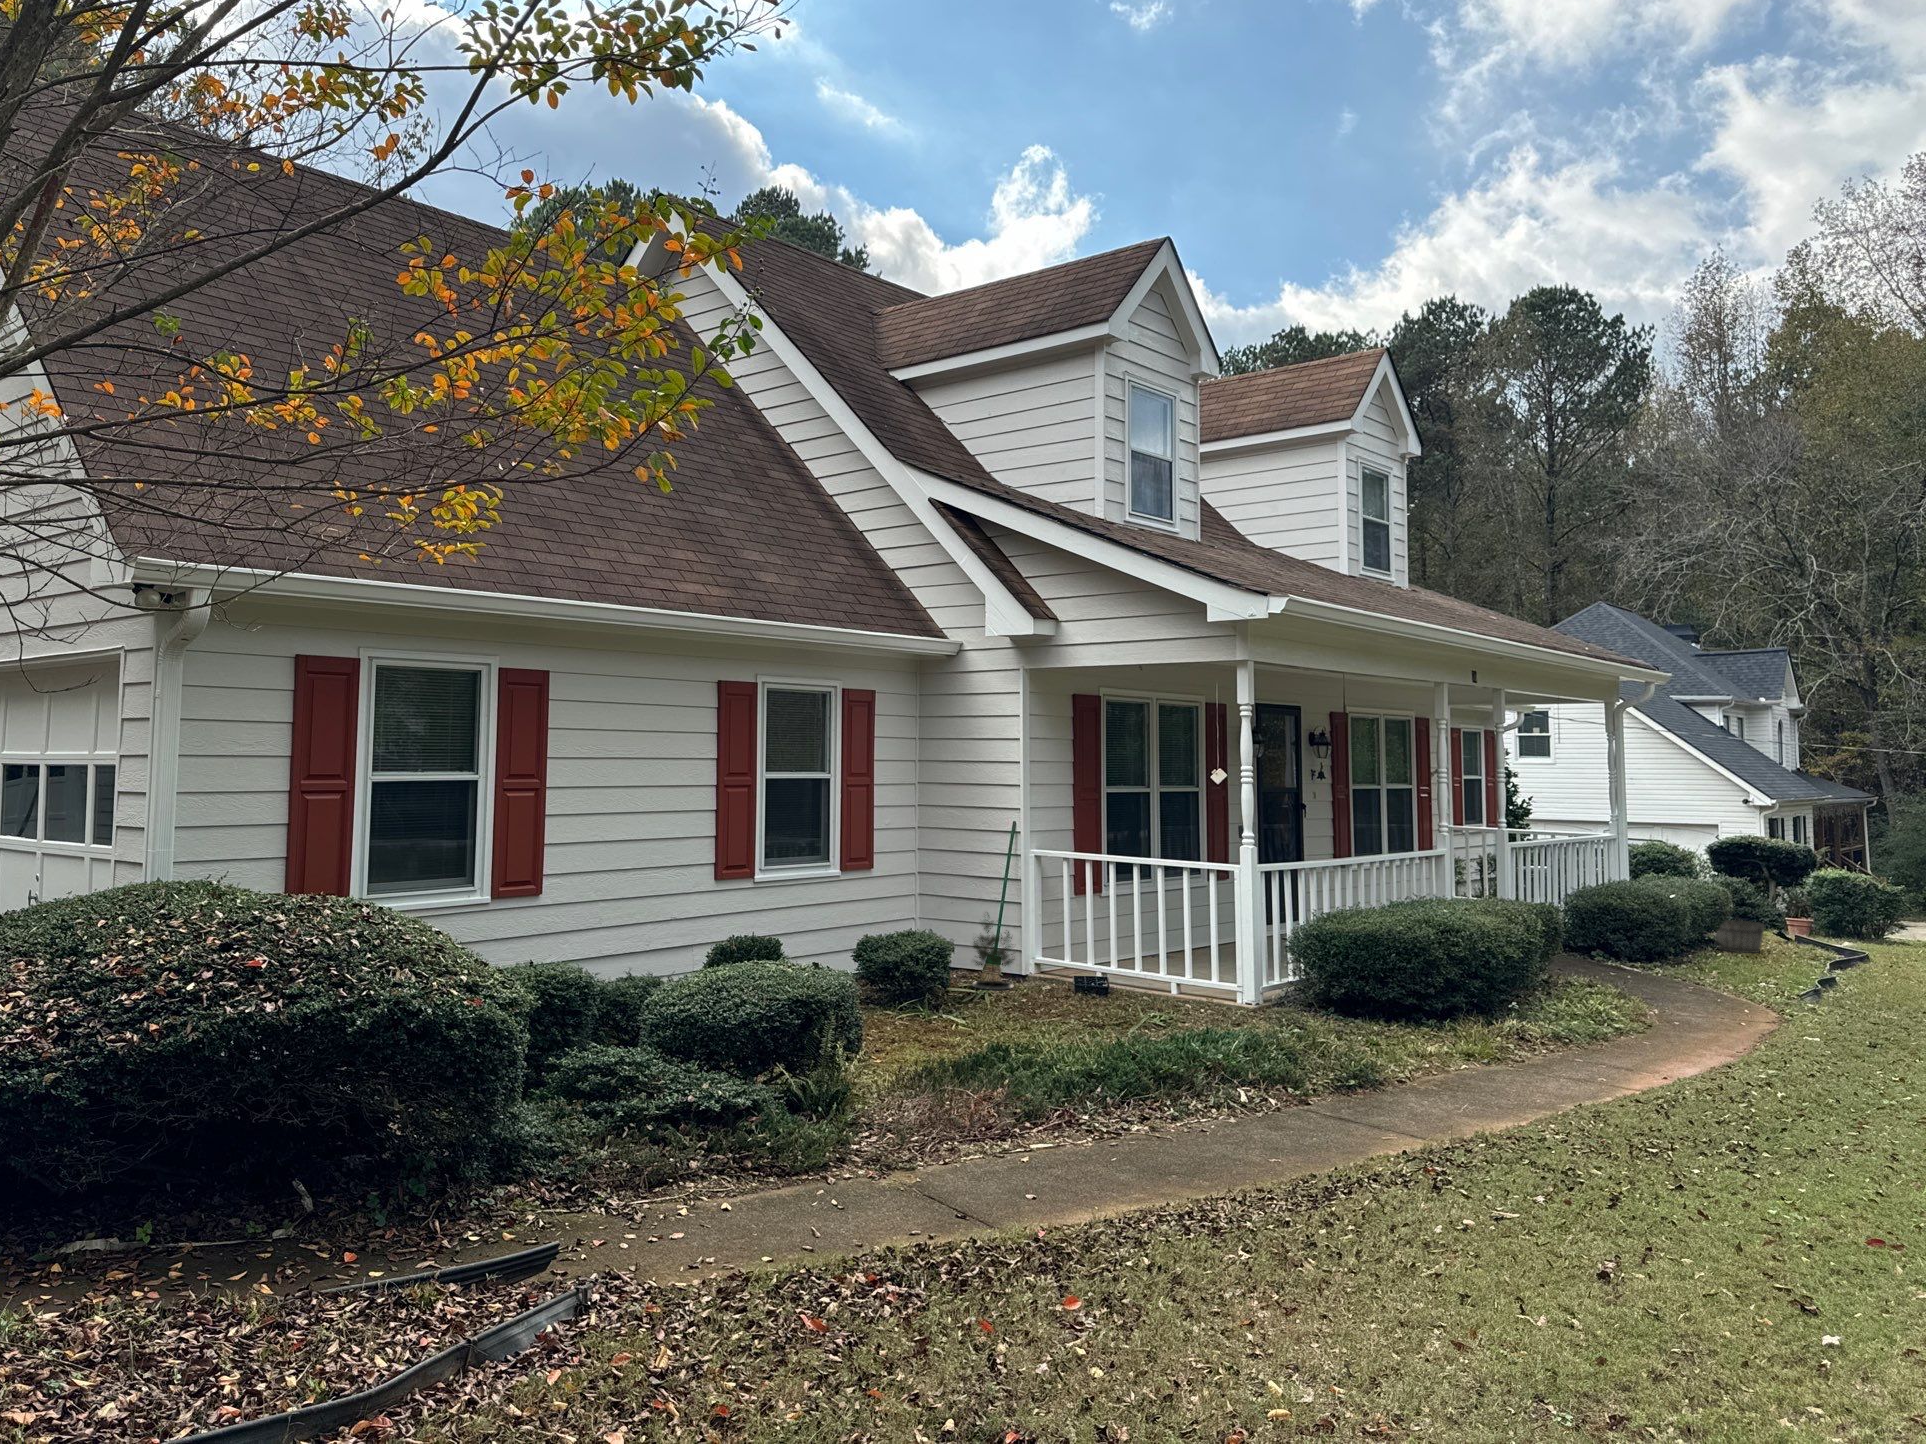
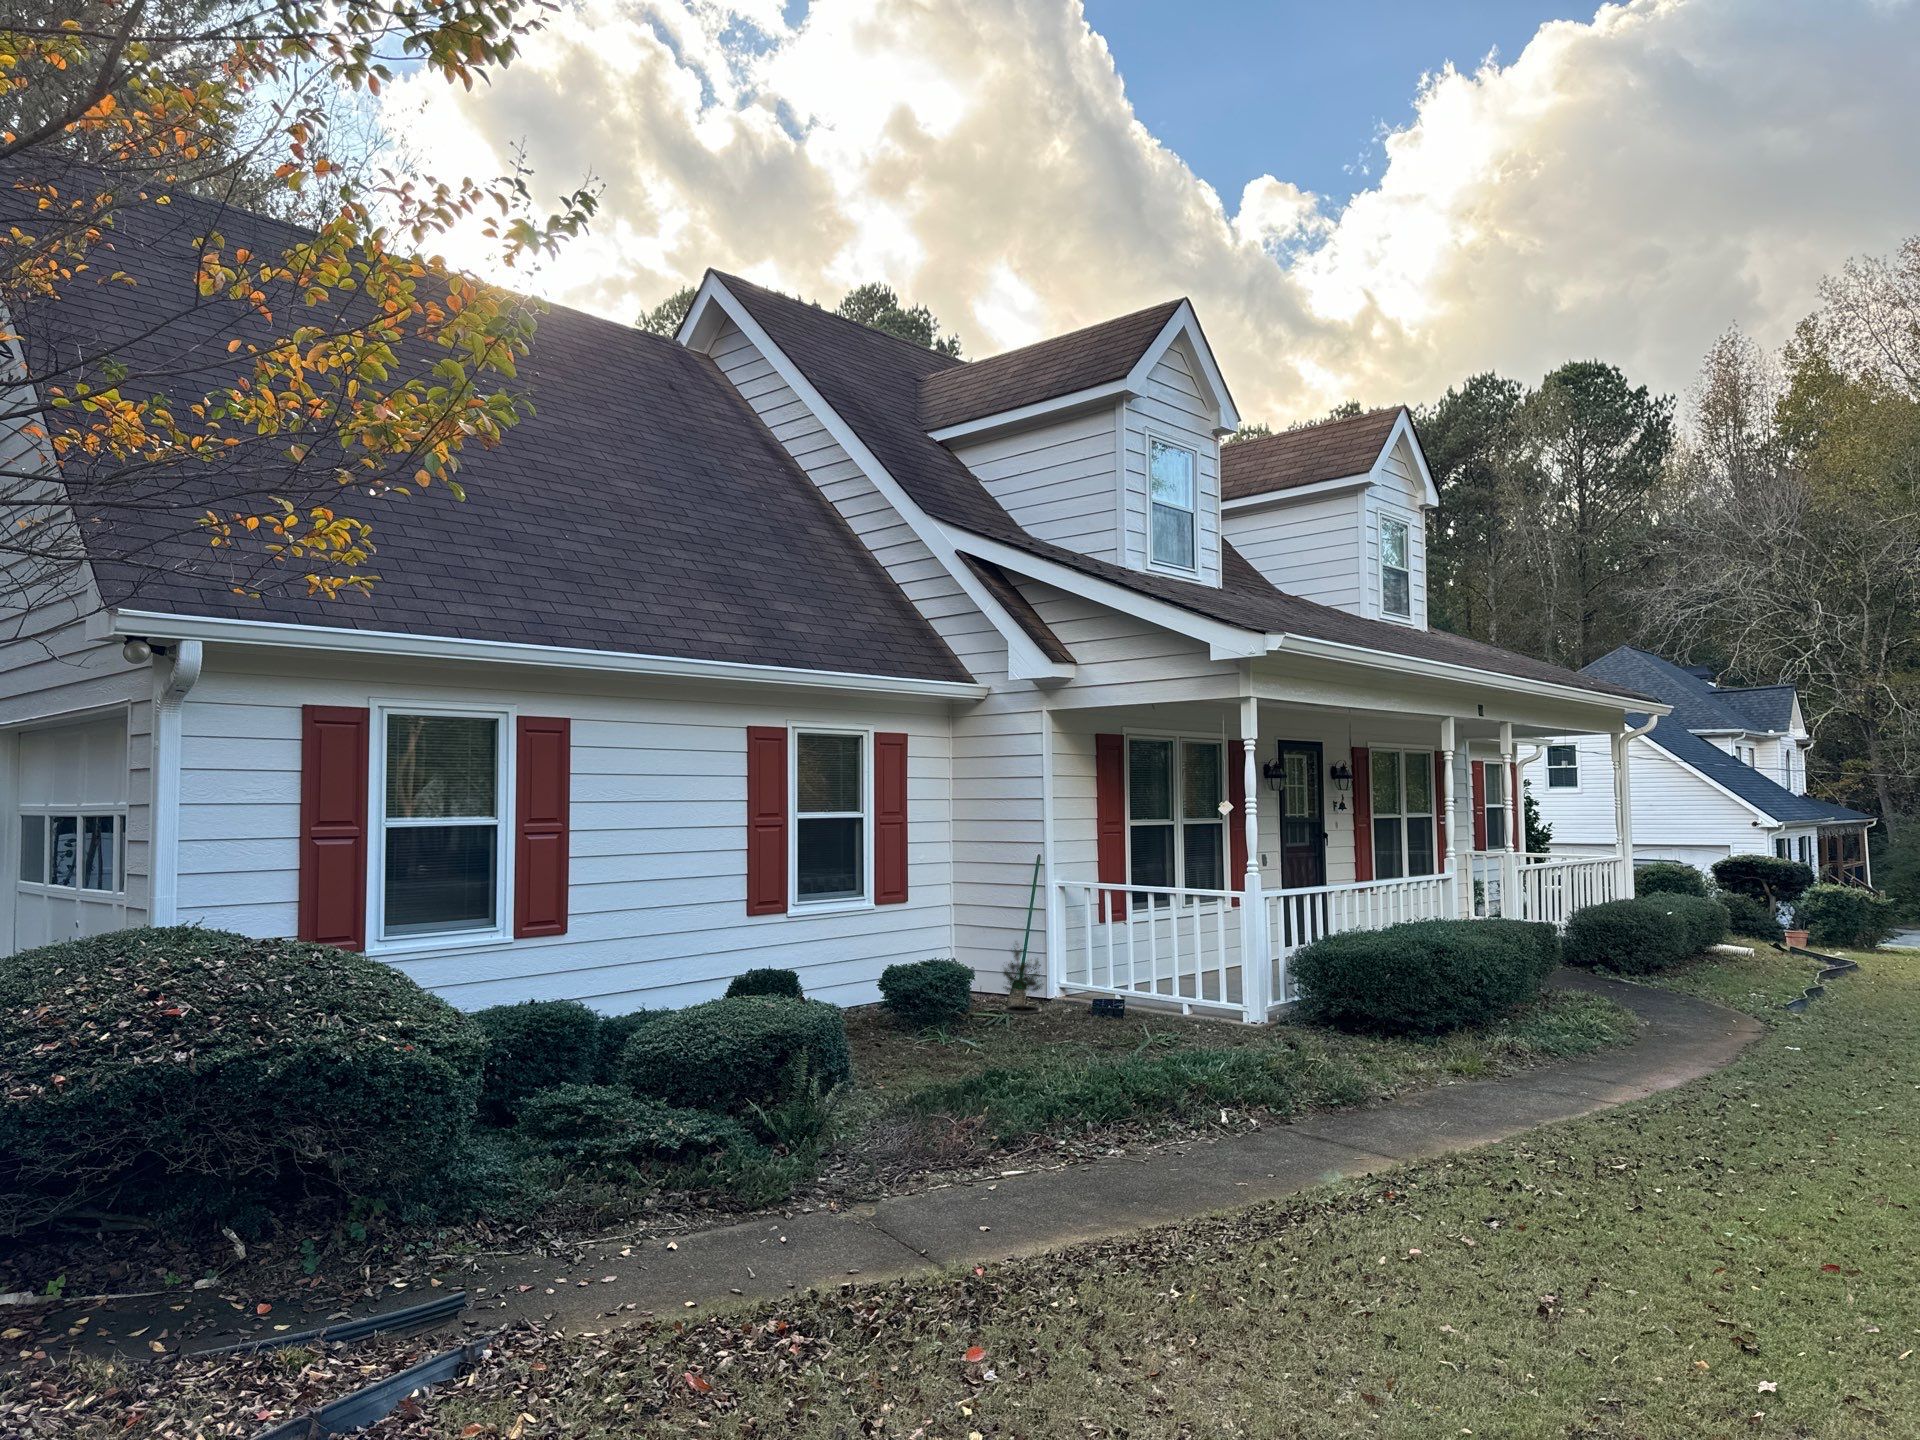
wooden bucket: present [1715,917,1765,953] -> none [1711,929,1760,967]

